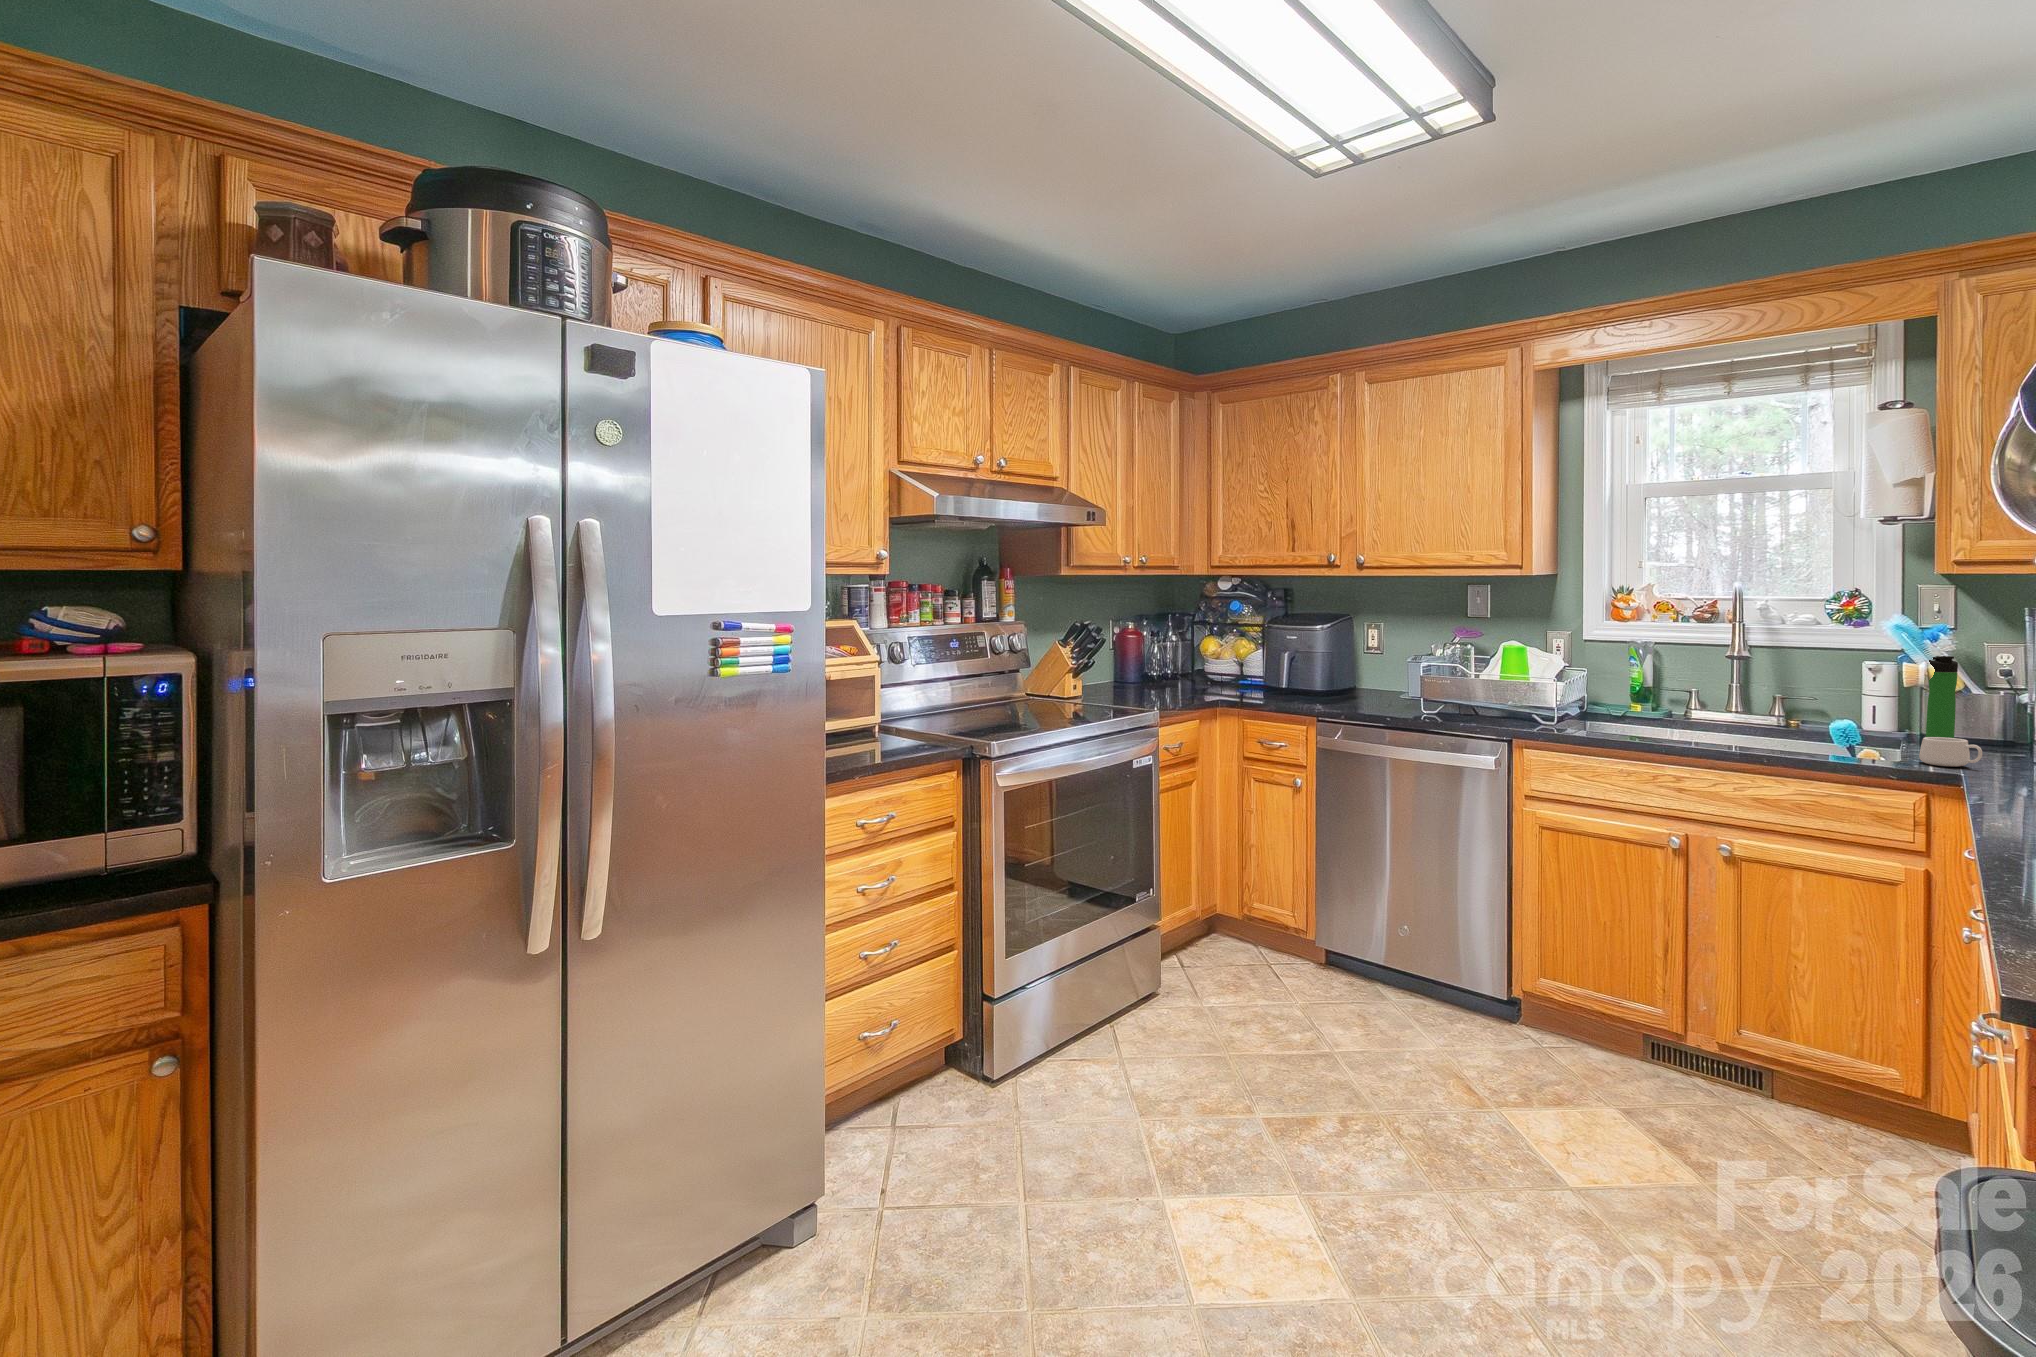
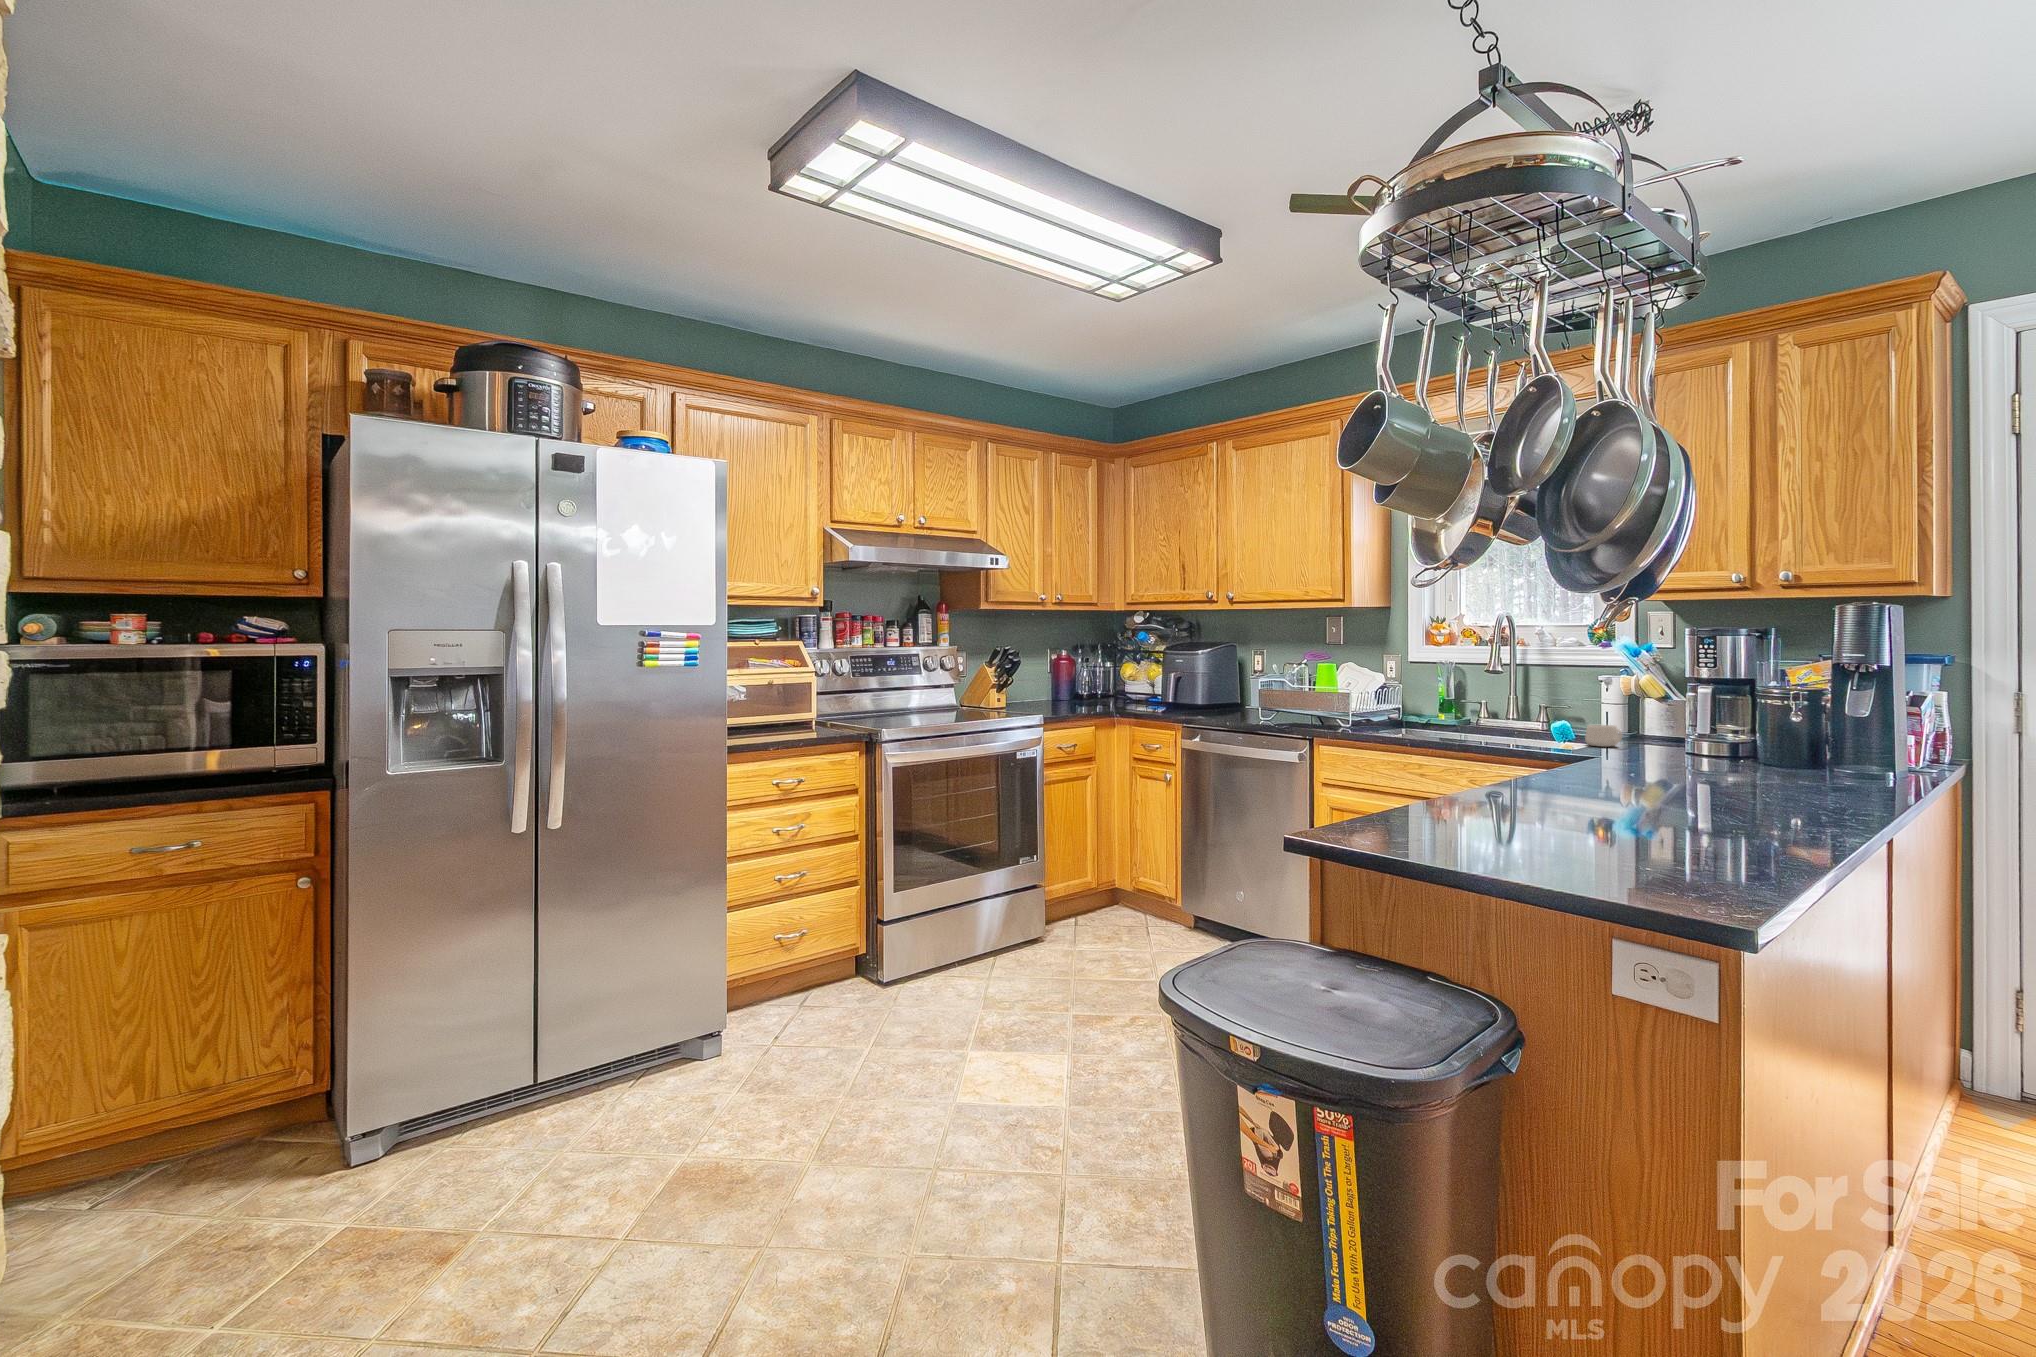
bottle: present [1926,656,1958,738] -> none [1632,664,1653,737]

